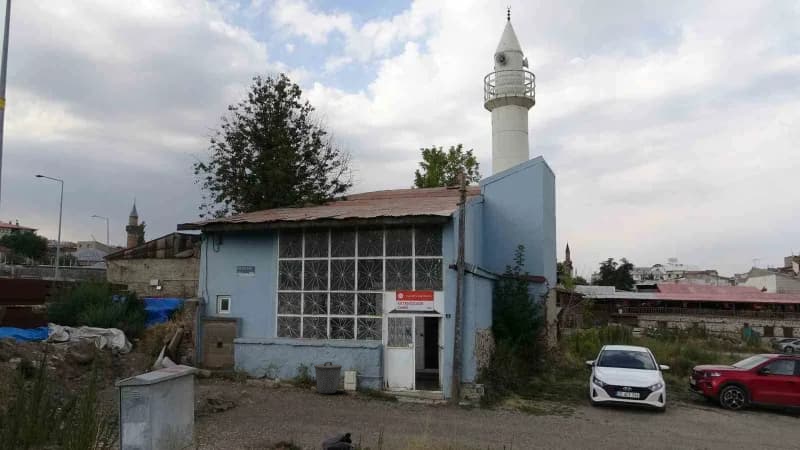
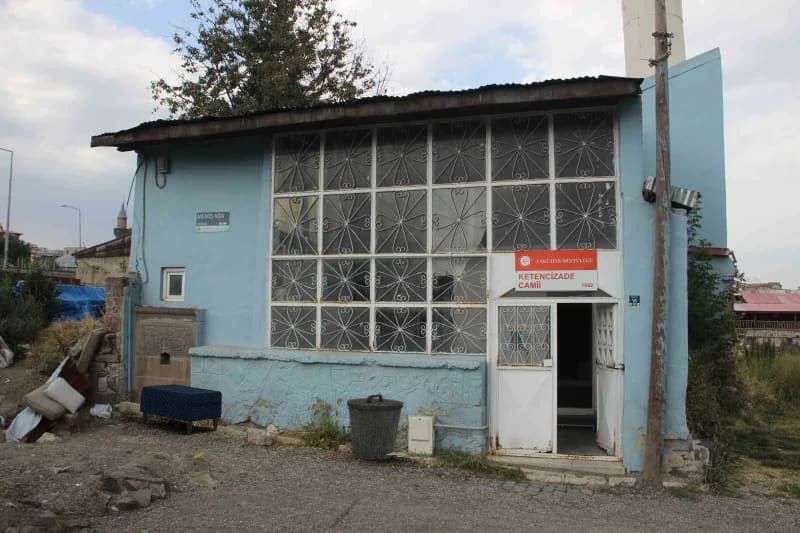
bench: none [209,358,252,383] -> present [140,384,222,434]

